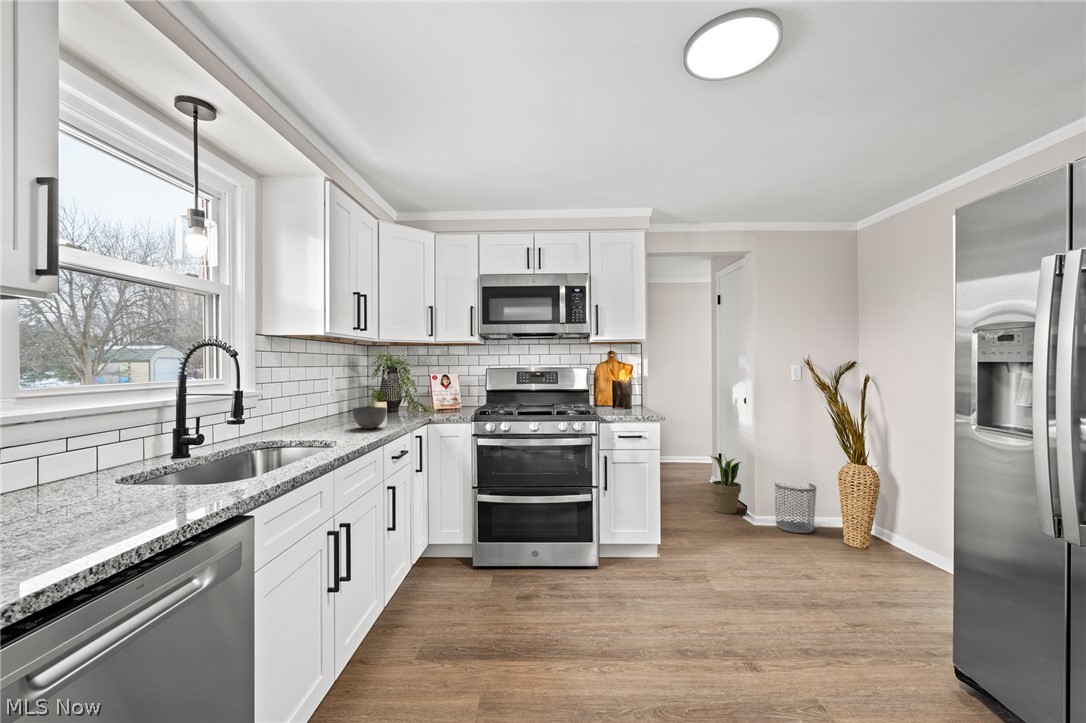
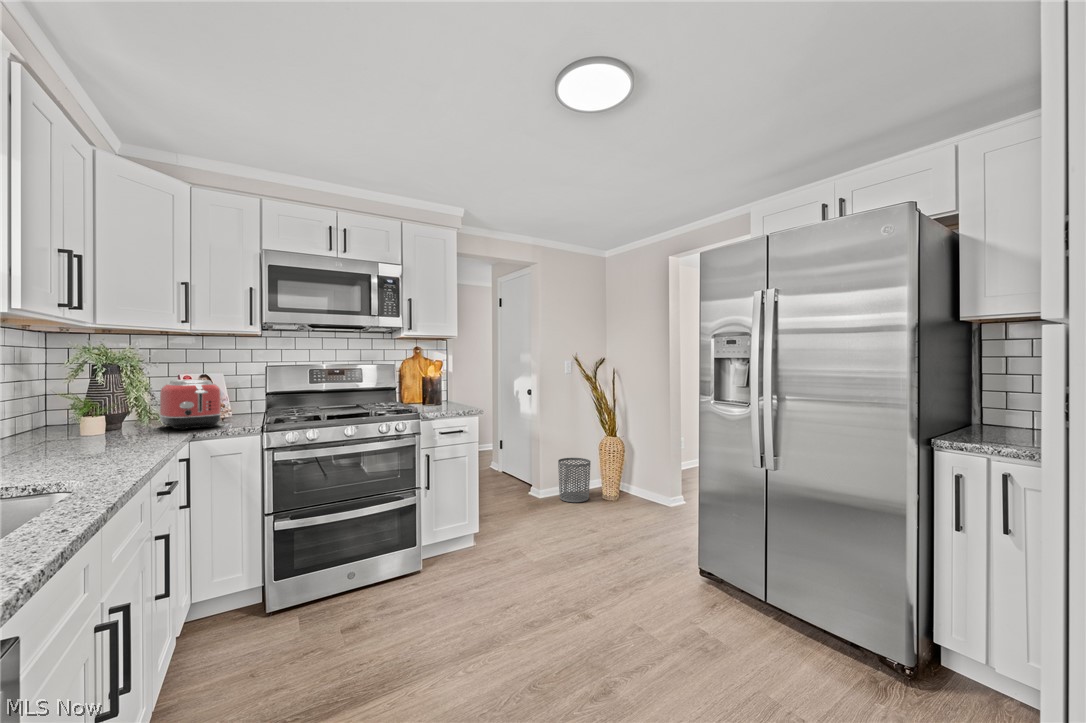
toaster: none [410,379,446,415] -> present [159,380,222,430]
bowl: present [352,407,387,429] -> none [76,423,144,457]
potted plant: present [711,456,741,514] -> none [499,441,529,495]

